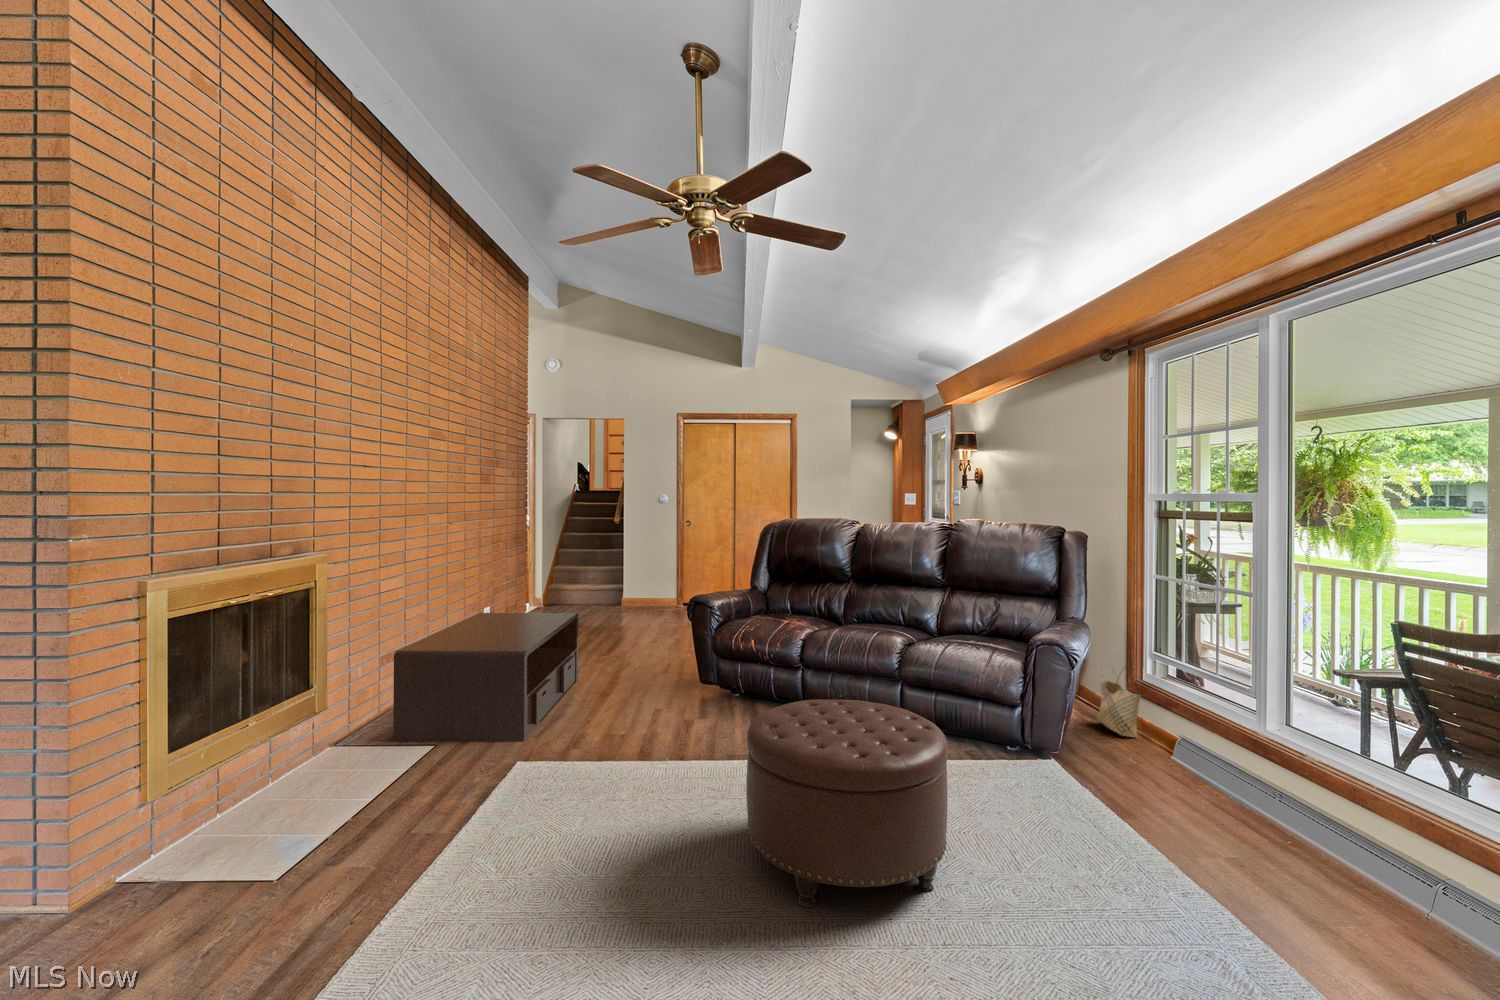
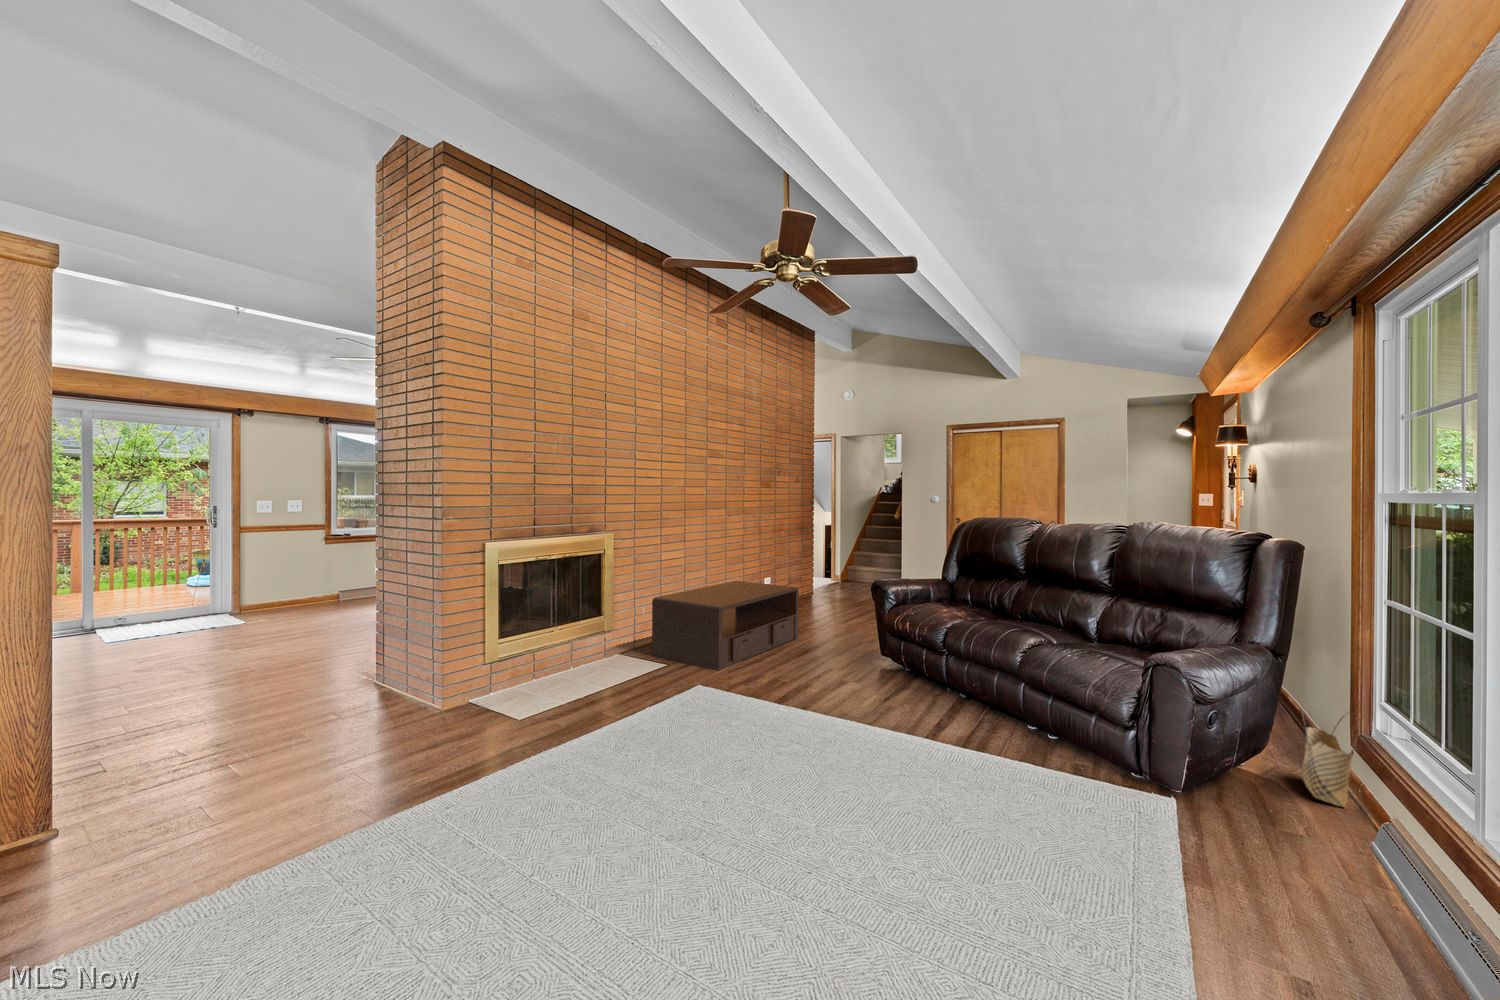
ottoman: present [746,699,948,907] -> none [750,667,920,847]

